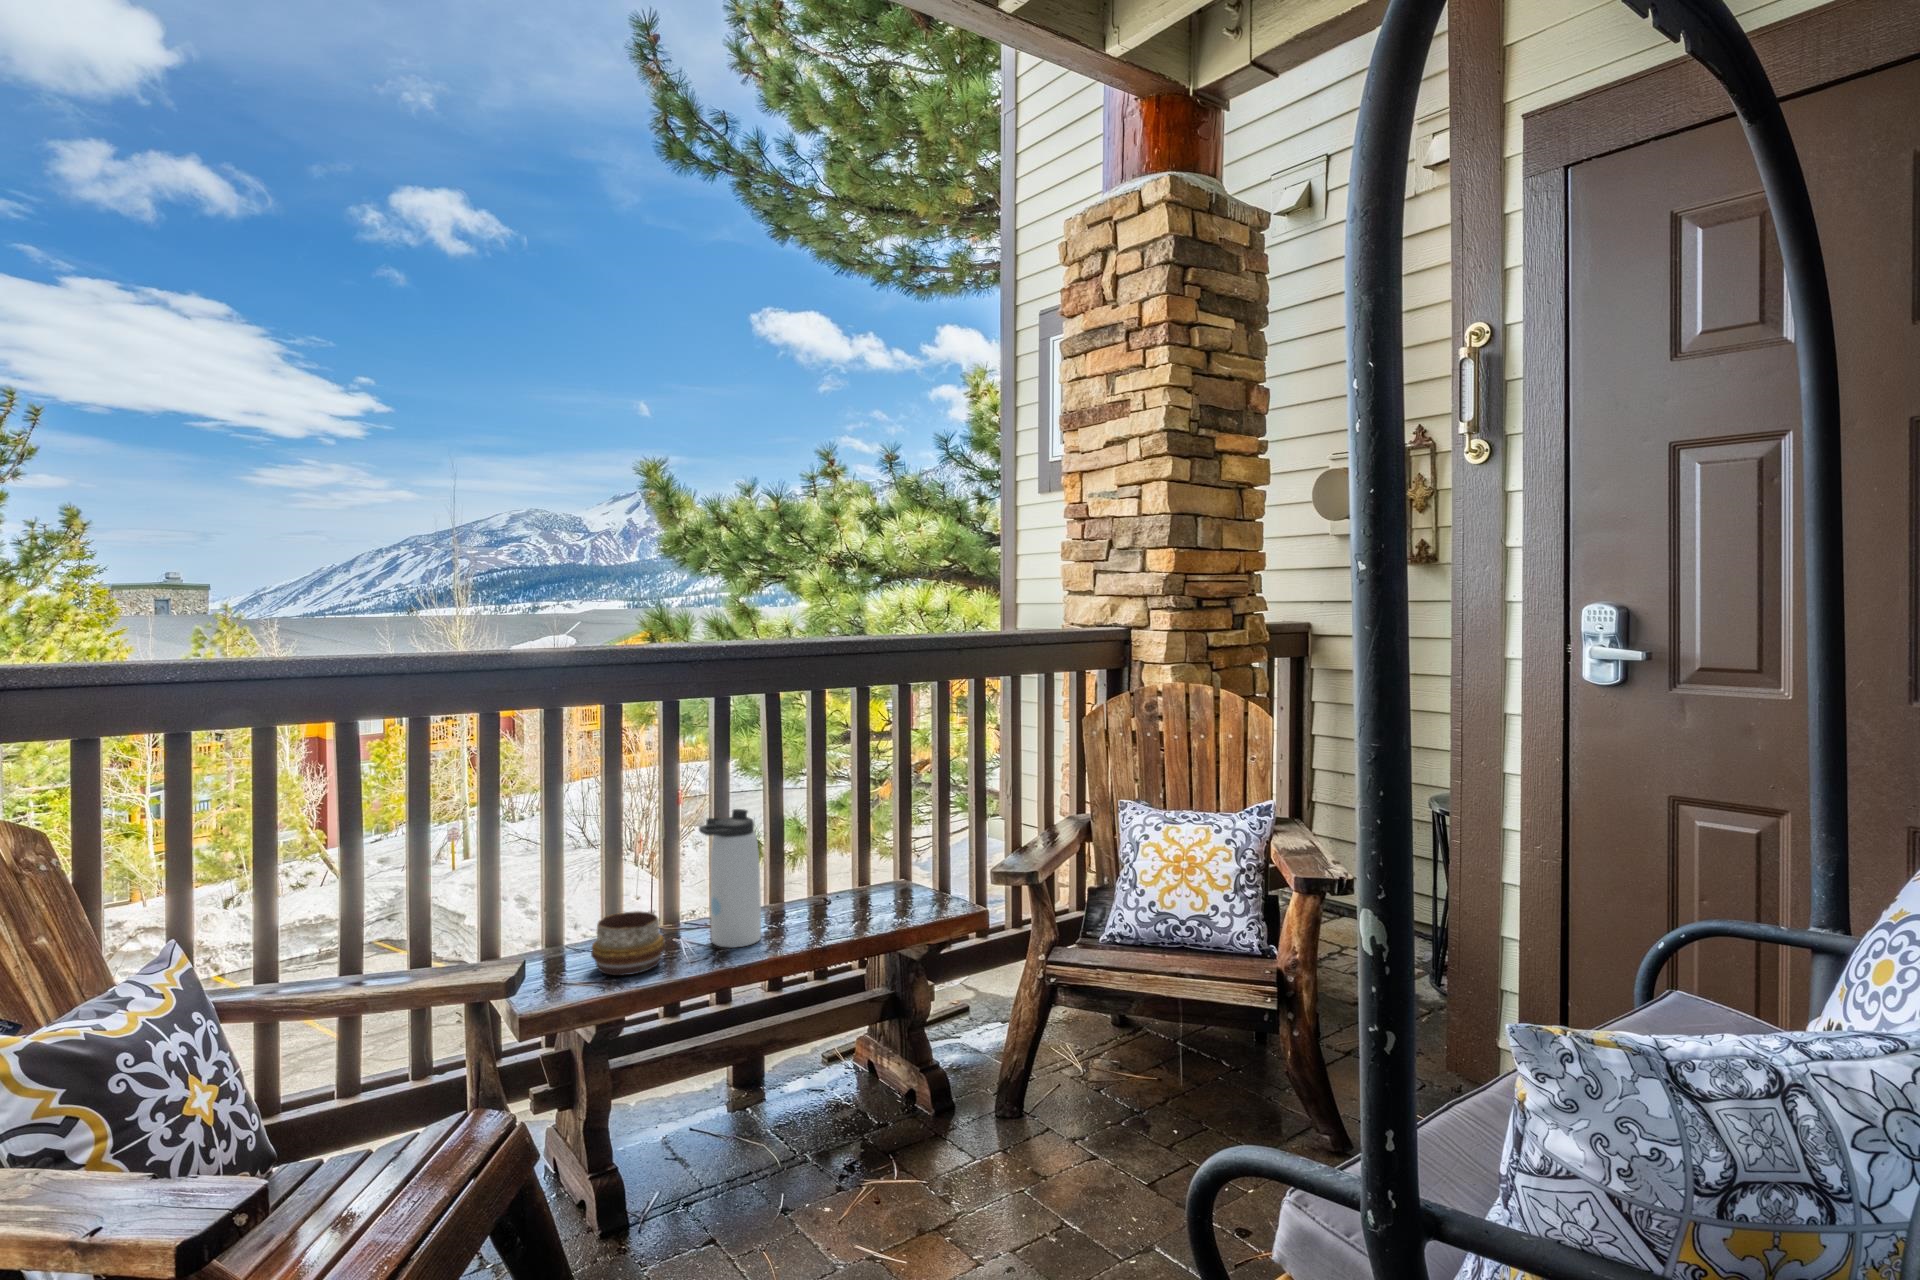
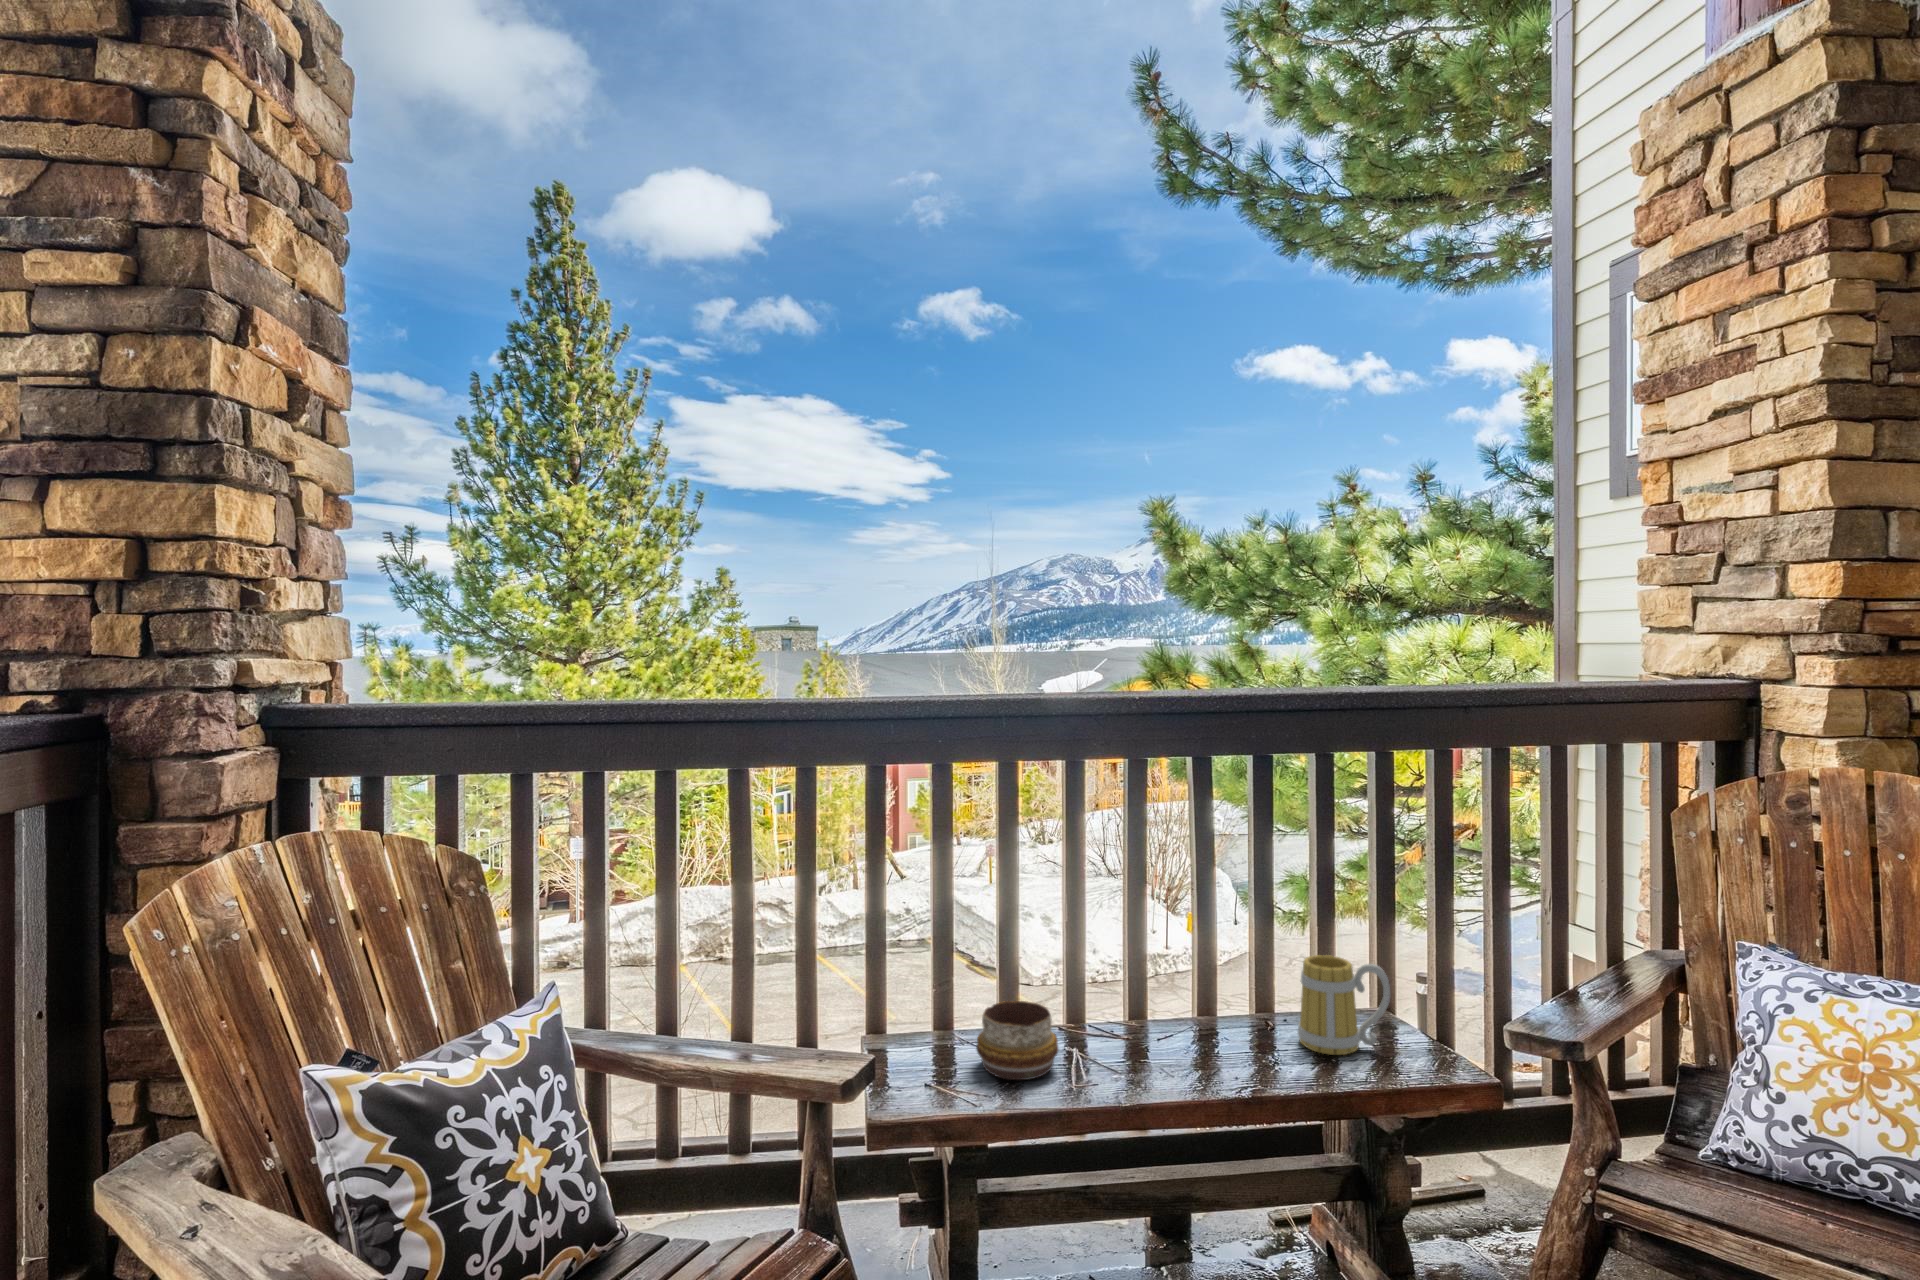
thermos bottle: present [699,809,761,948] -> none [1106,893,1180,1066]
mug: none [846,846,912,919] -> present [1298,955,1390,1055]

